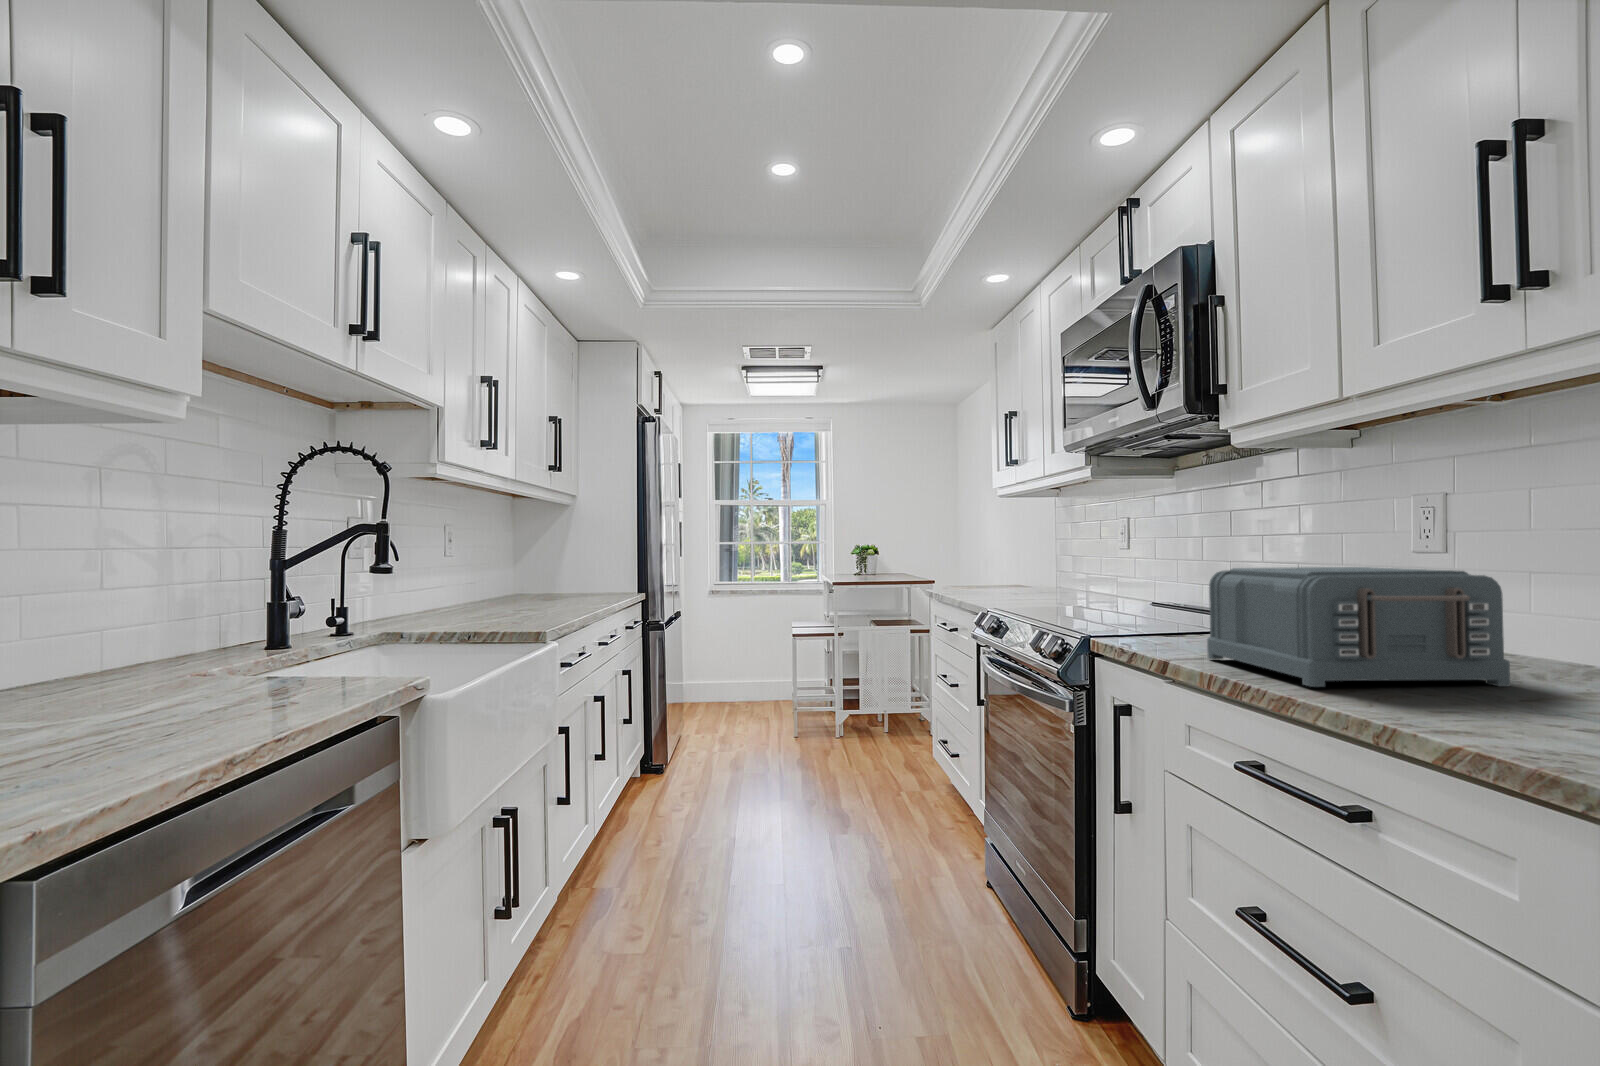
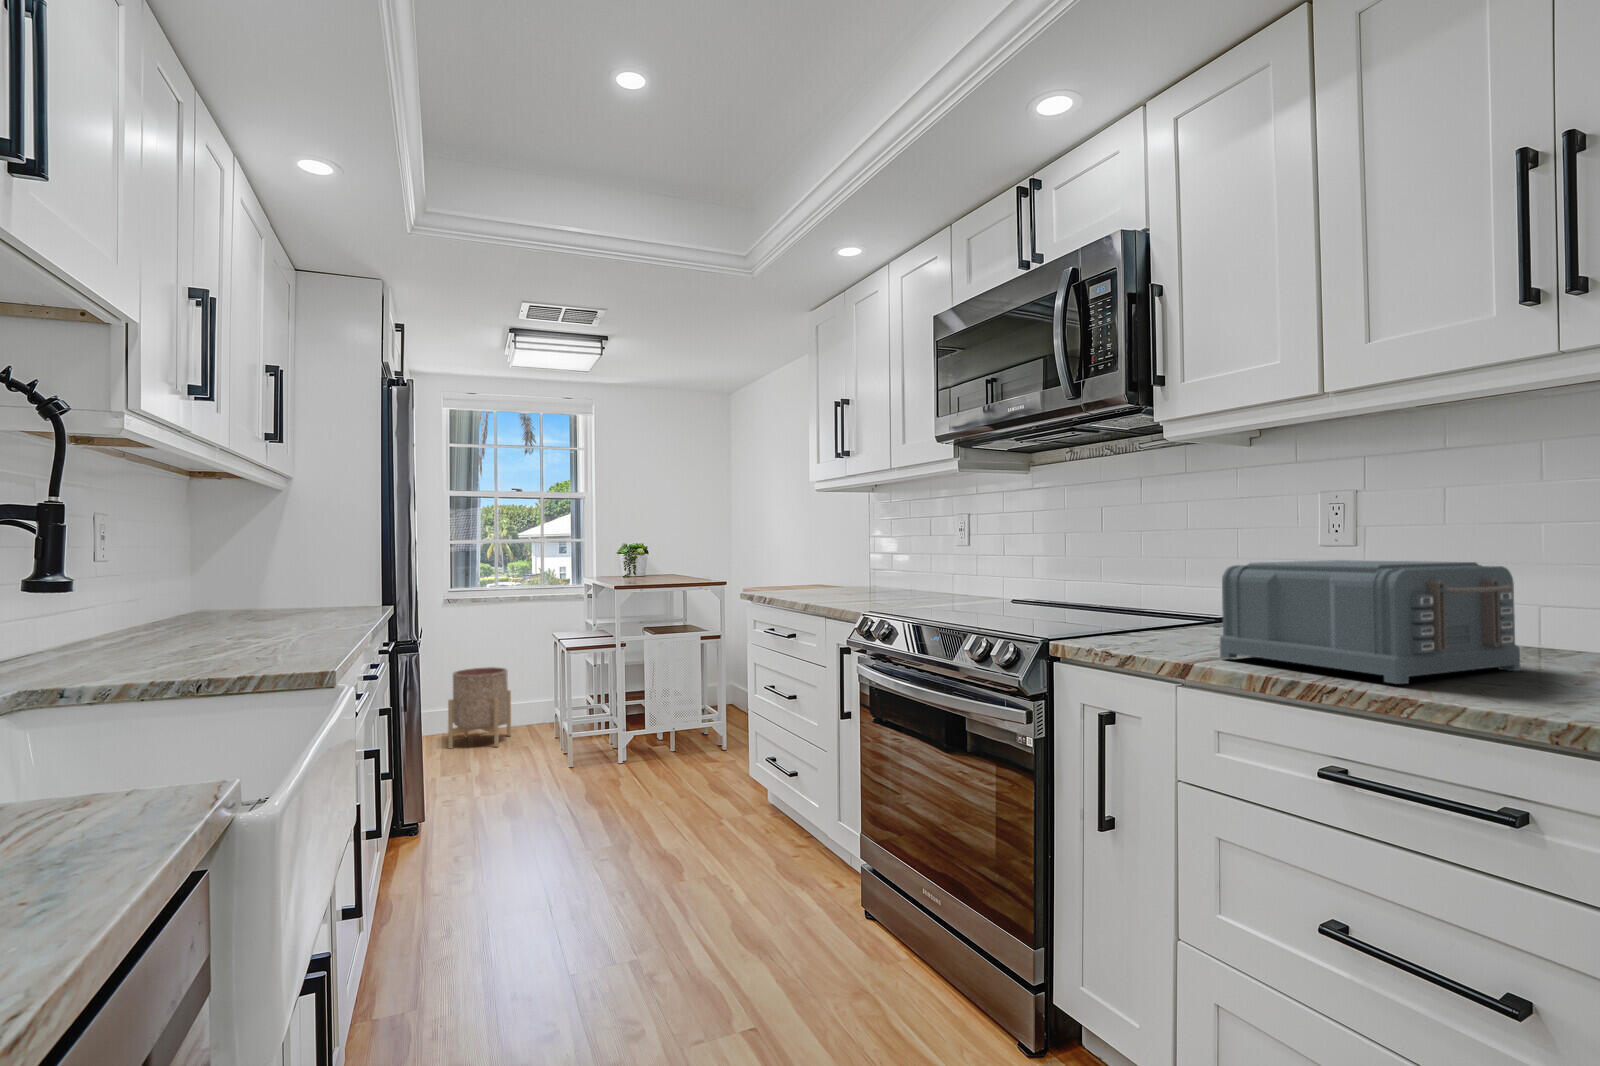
planter: none [711,646,761,712] -> present [448,667,511,748]

